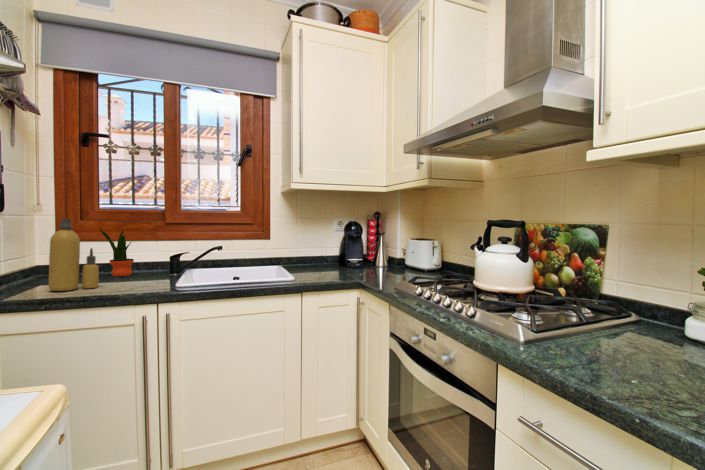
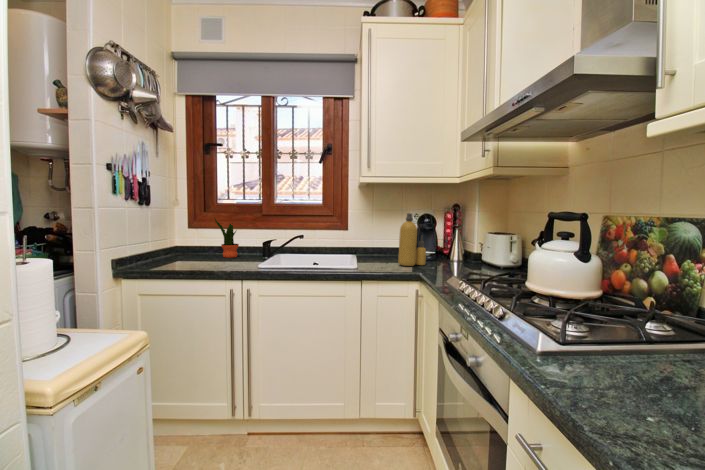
bottle: present [49,219,99,291] -> present [398,213,426,266]

